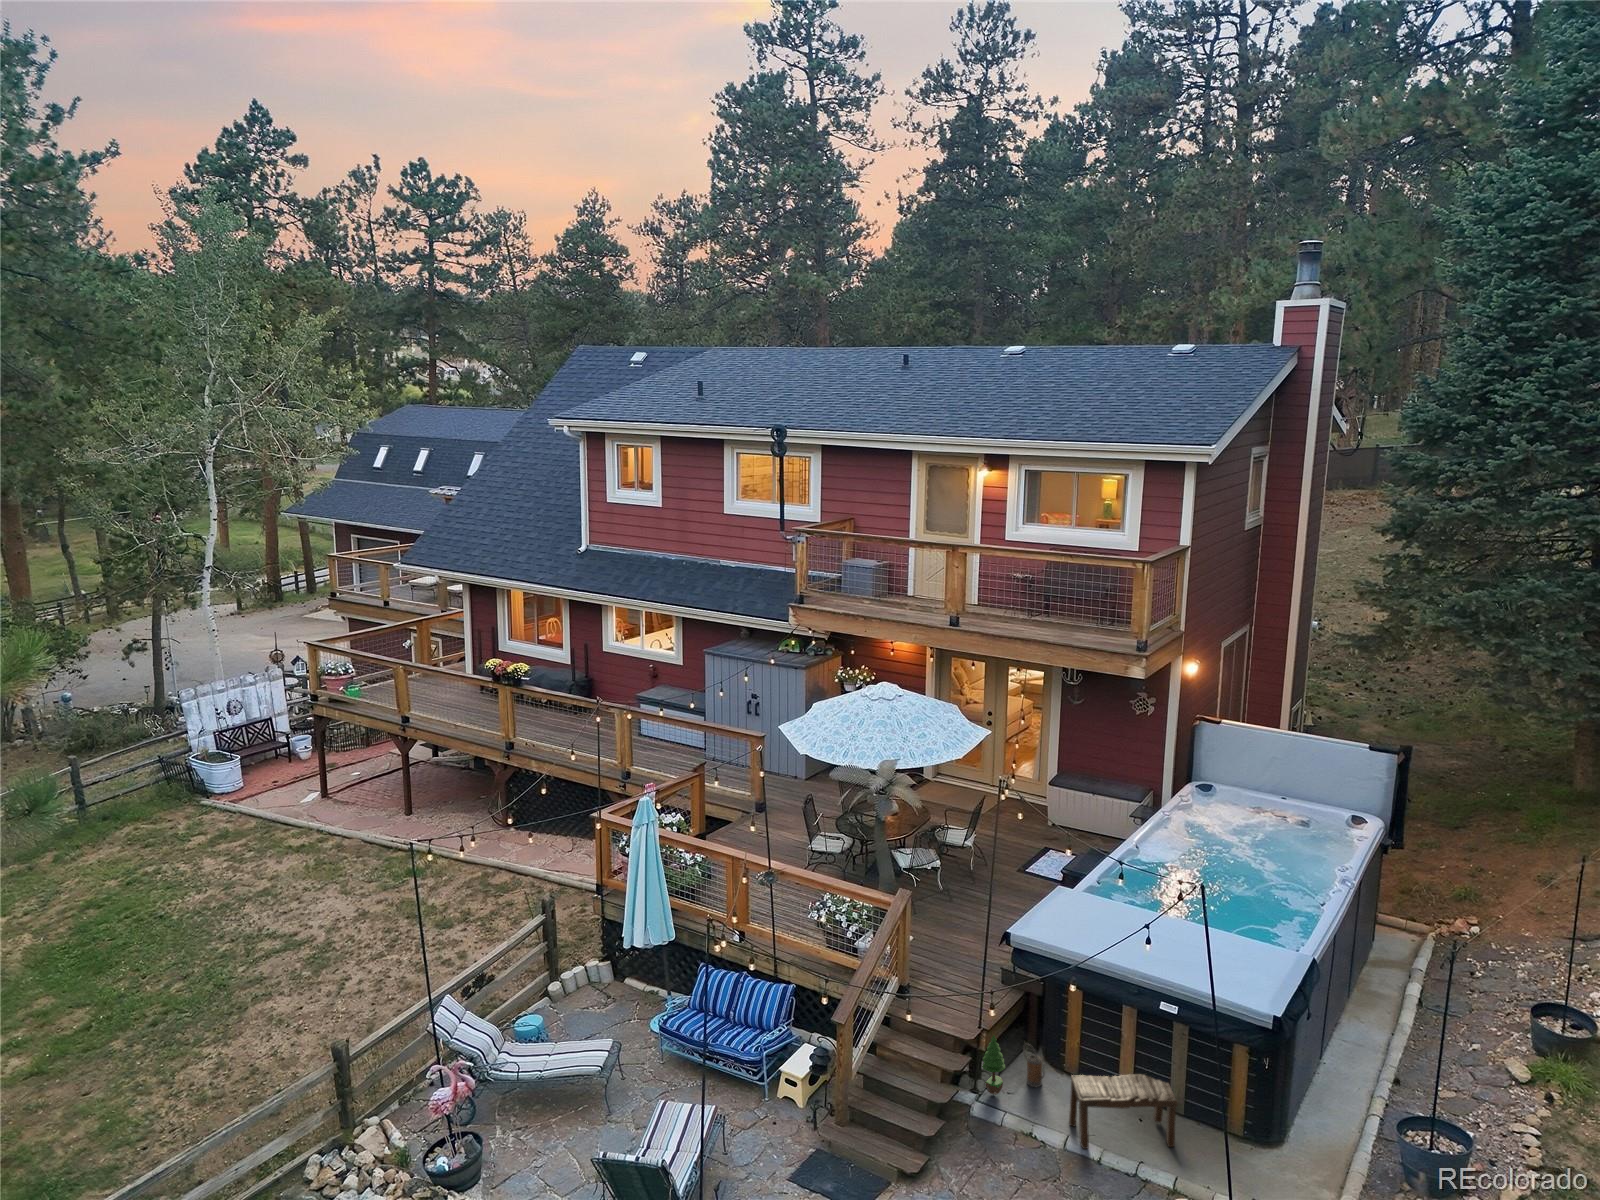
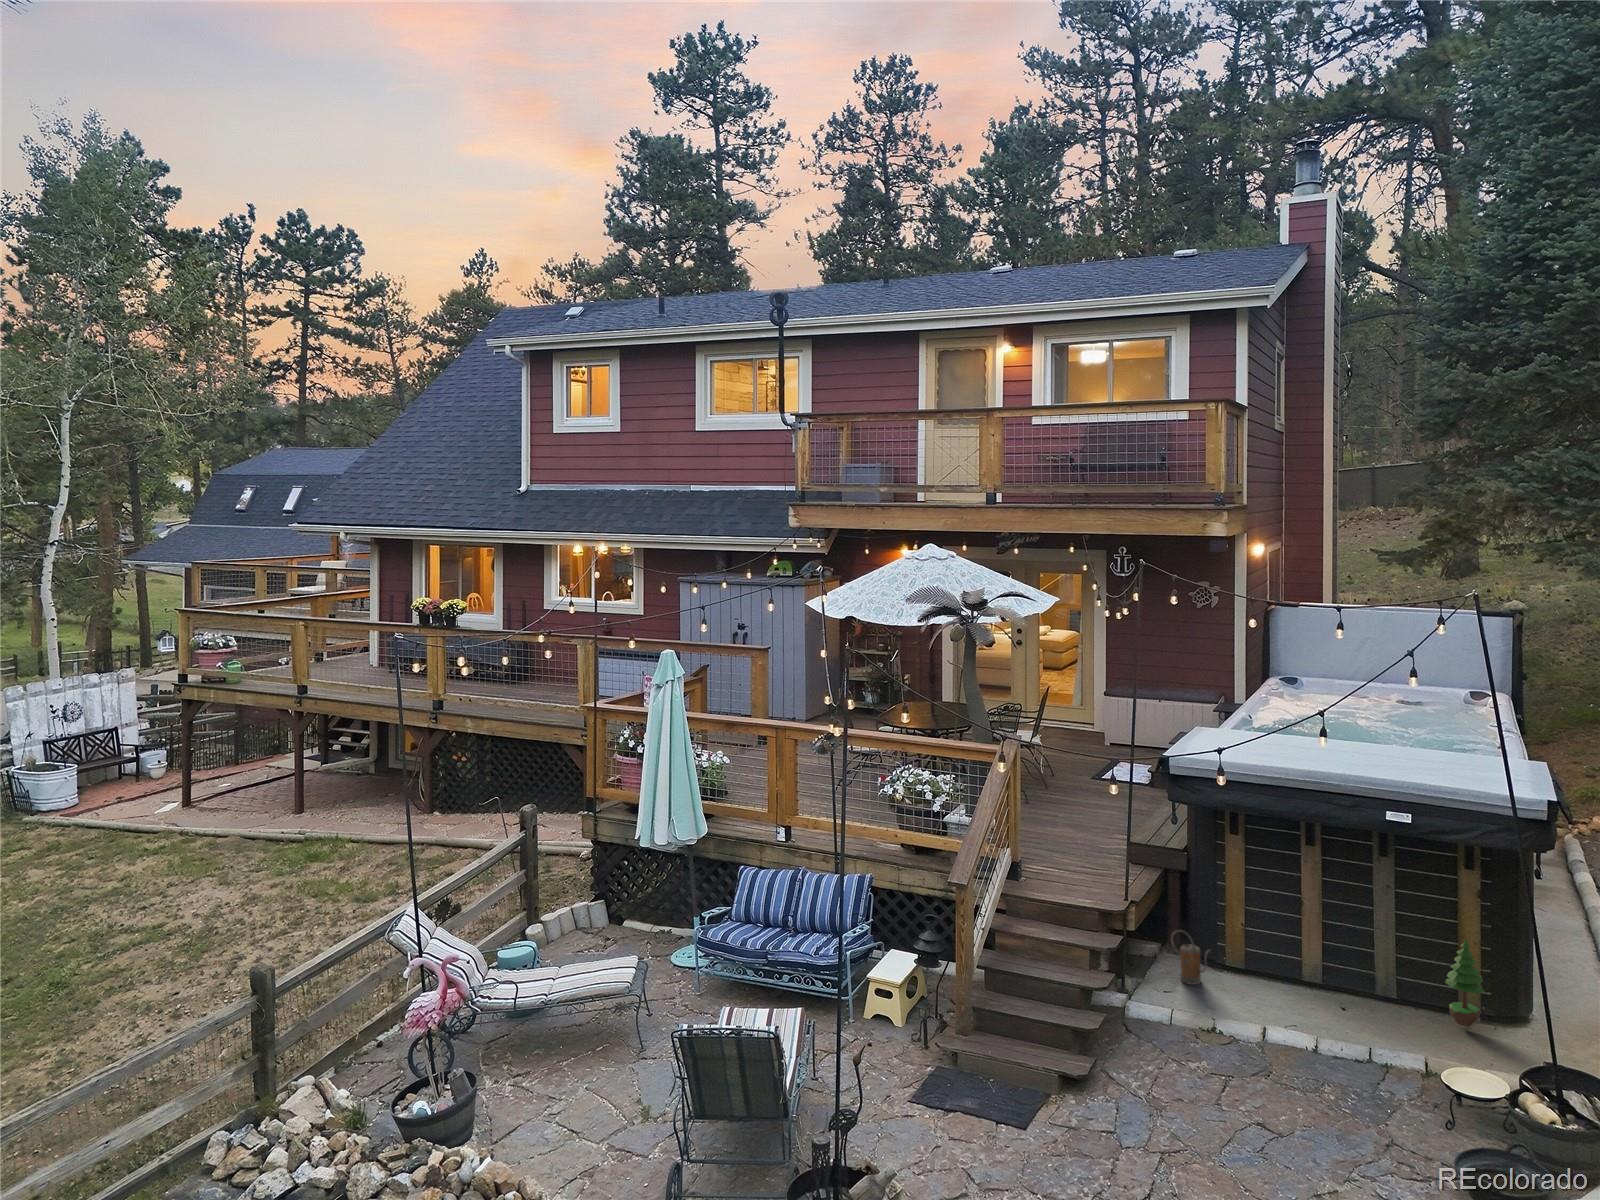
potted tree: present [982,1035,1005,1095] -> present [1445,939,1484,1030]
bench: present [1069,1074,1178,1149] -> none [1257,939,1408,1039]

